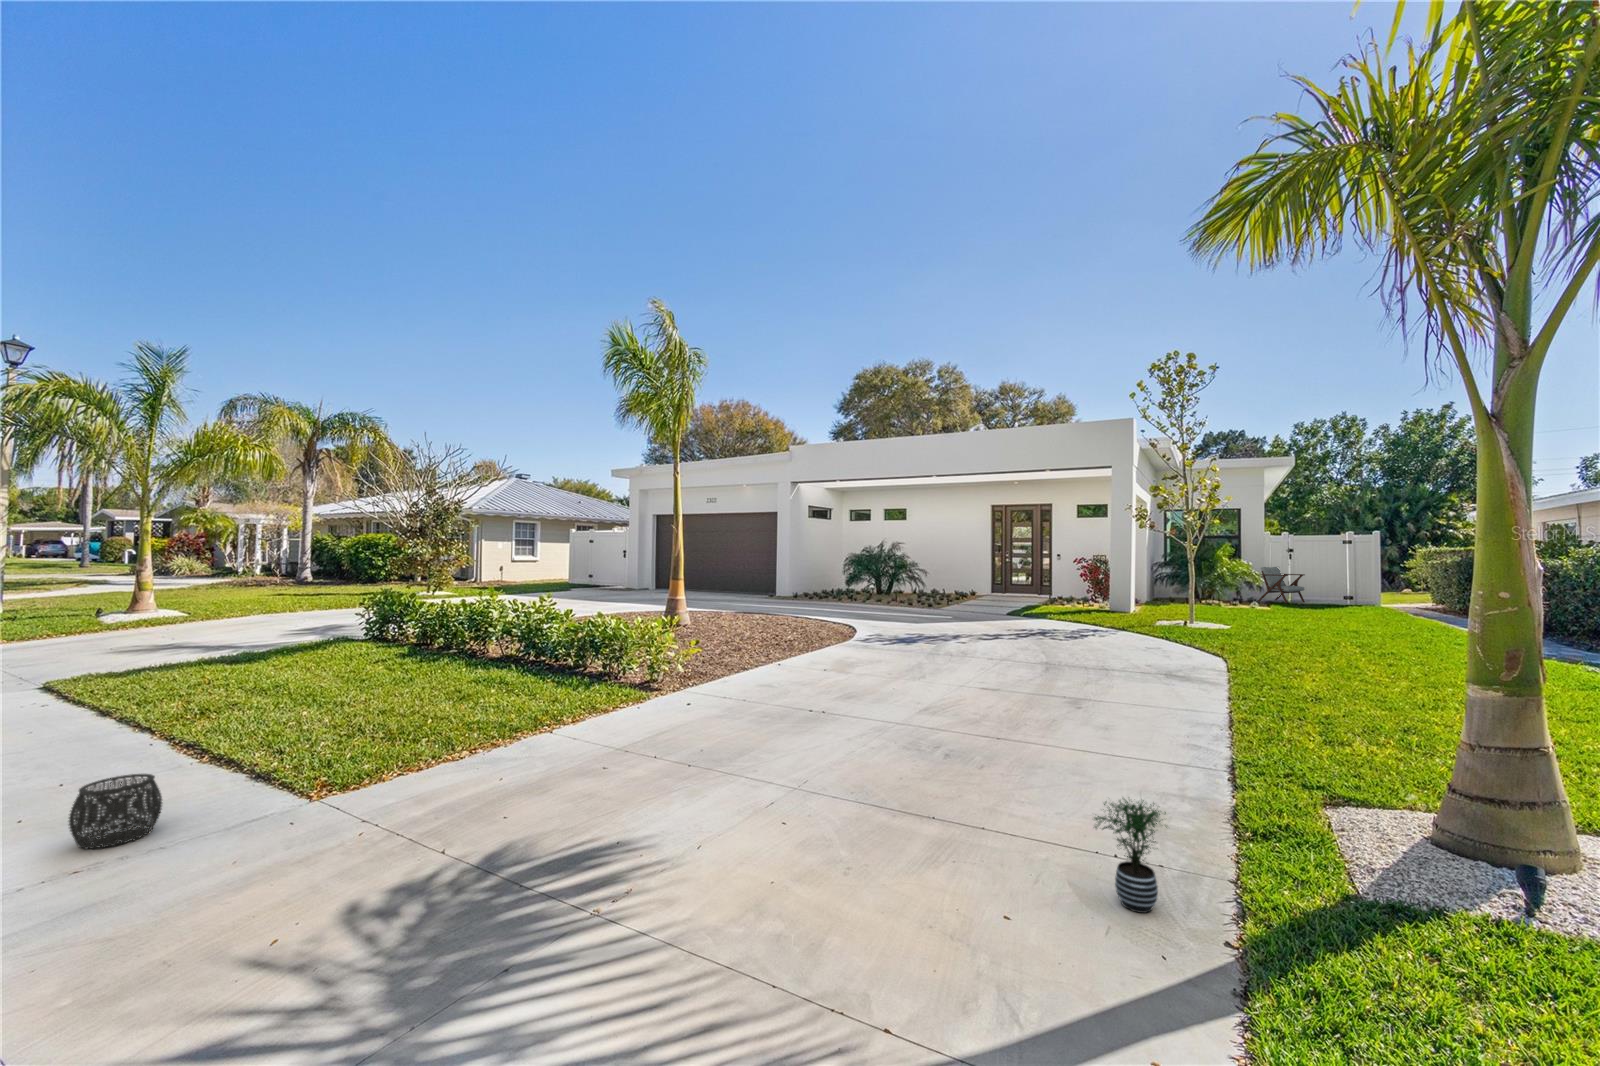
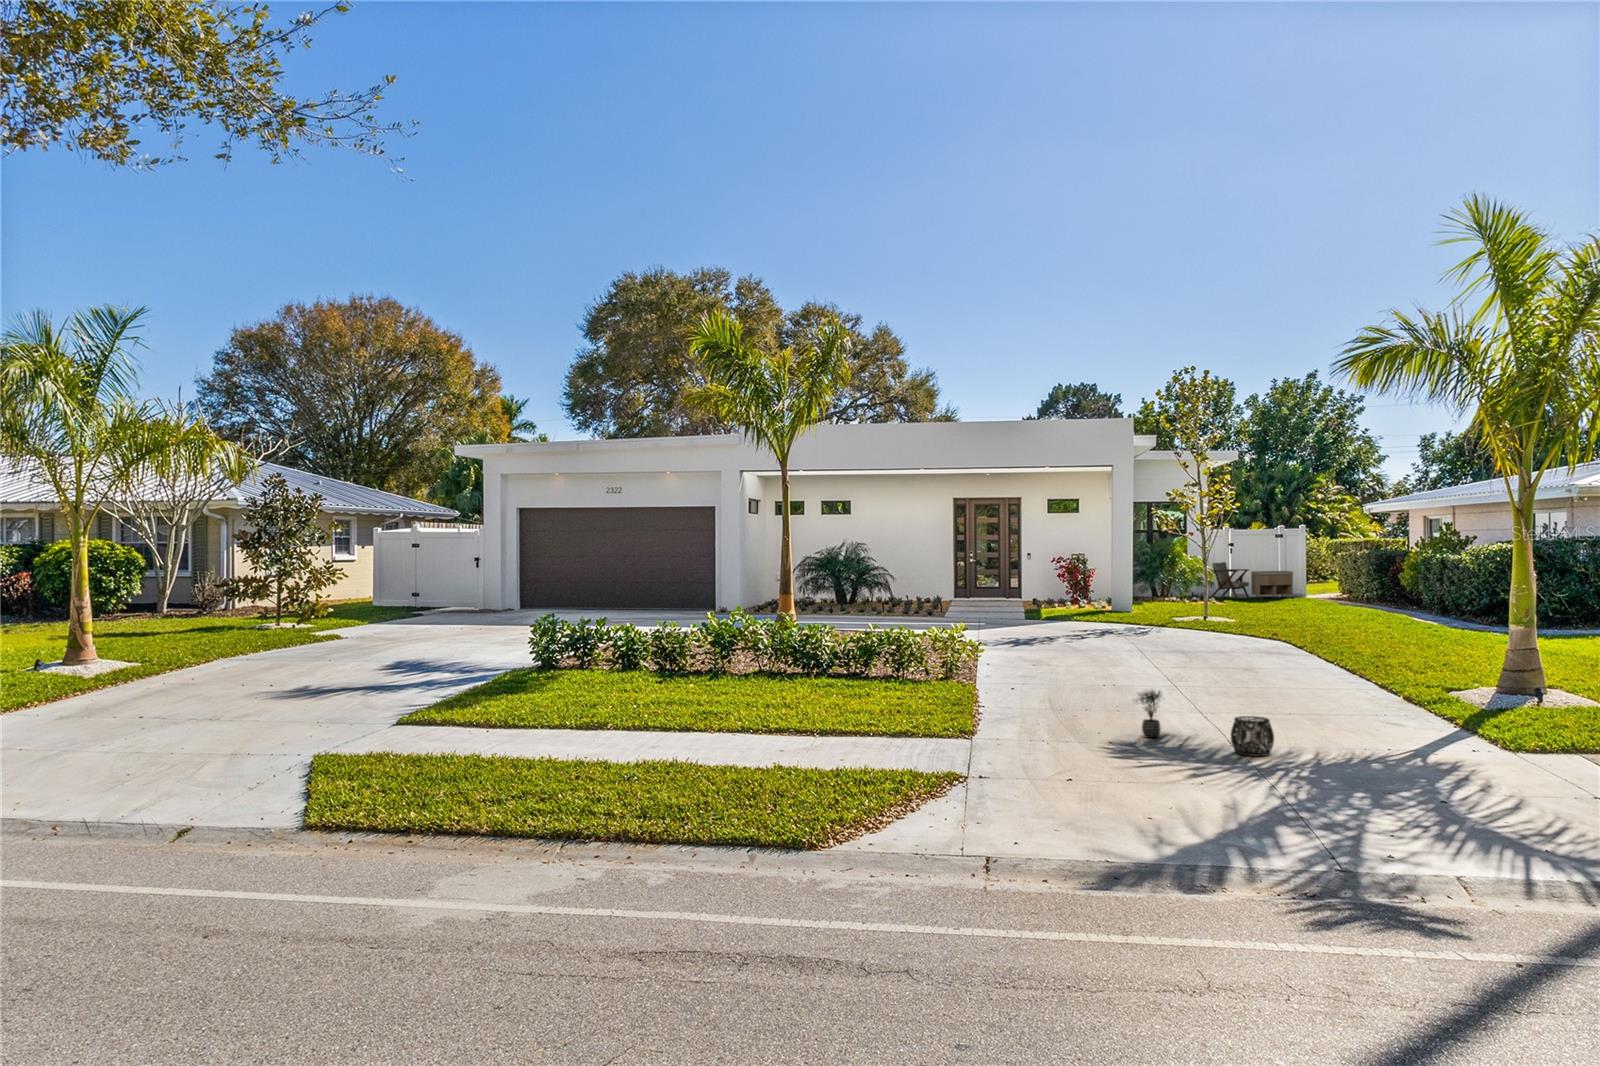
storage bench: none [1309,576,1358,604] -> present [1251,571,1293,598]
woven basket: present [69,774,162,849] -> present [1231,716,1274,757]
potted plant: present [1094,799,1167,913] -> present [1134,690,1162,738]

